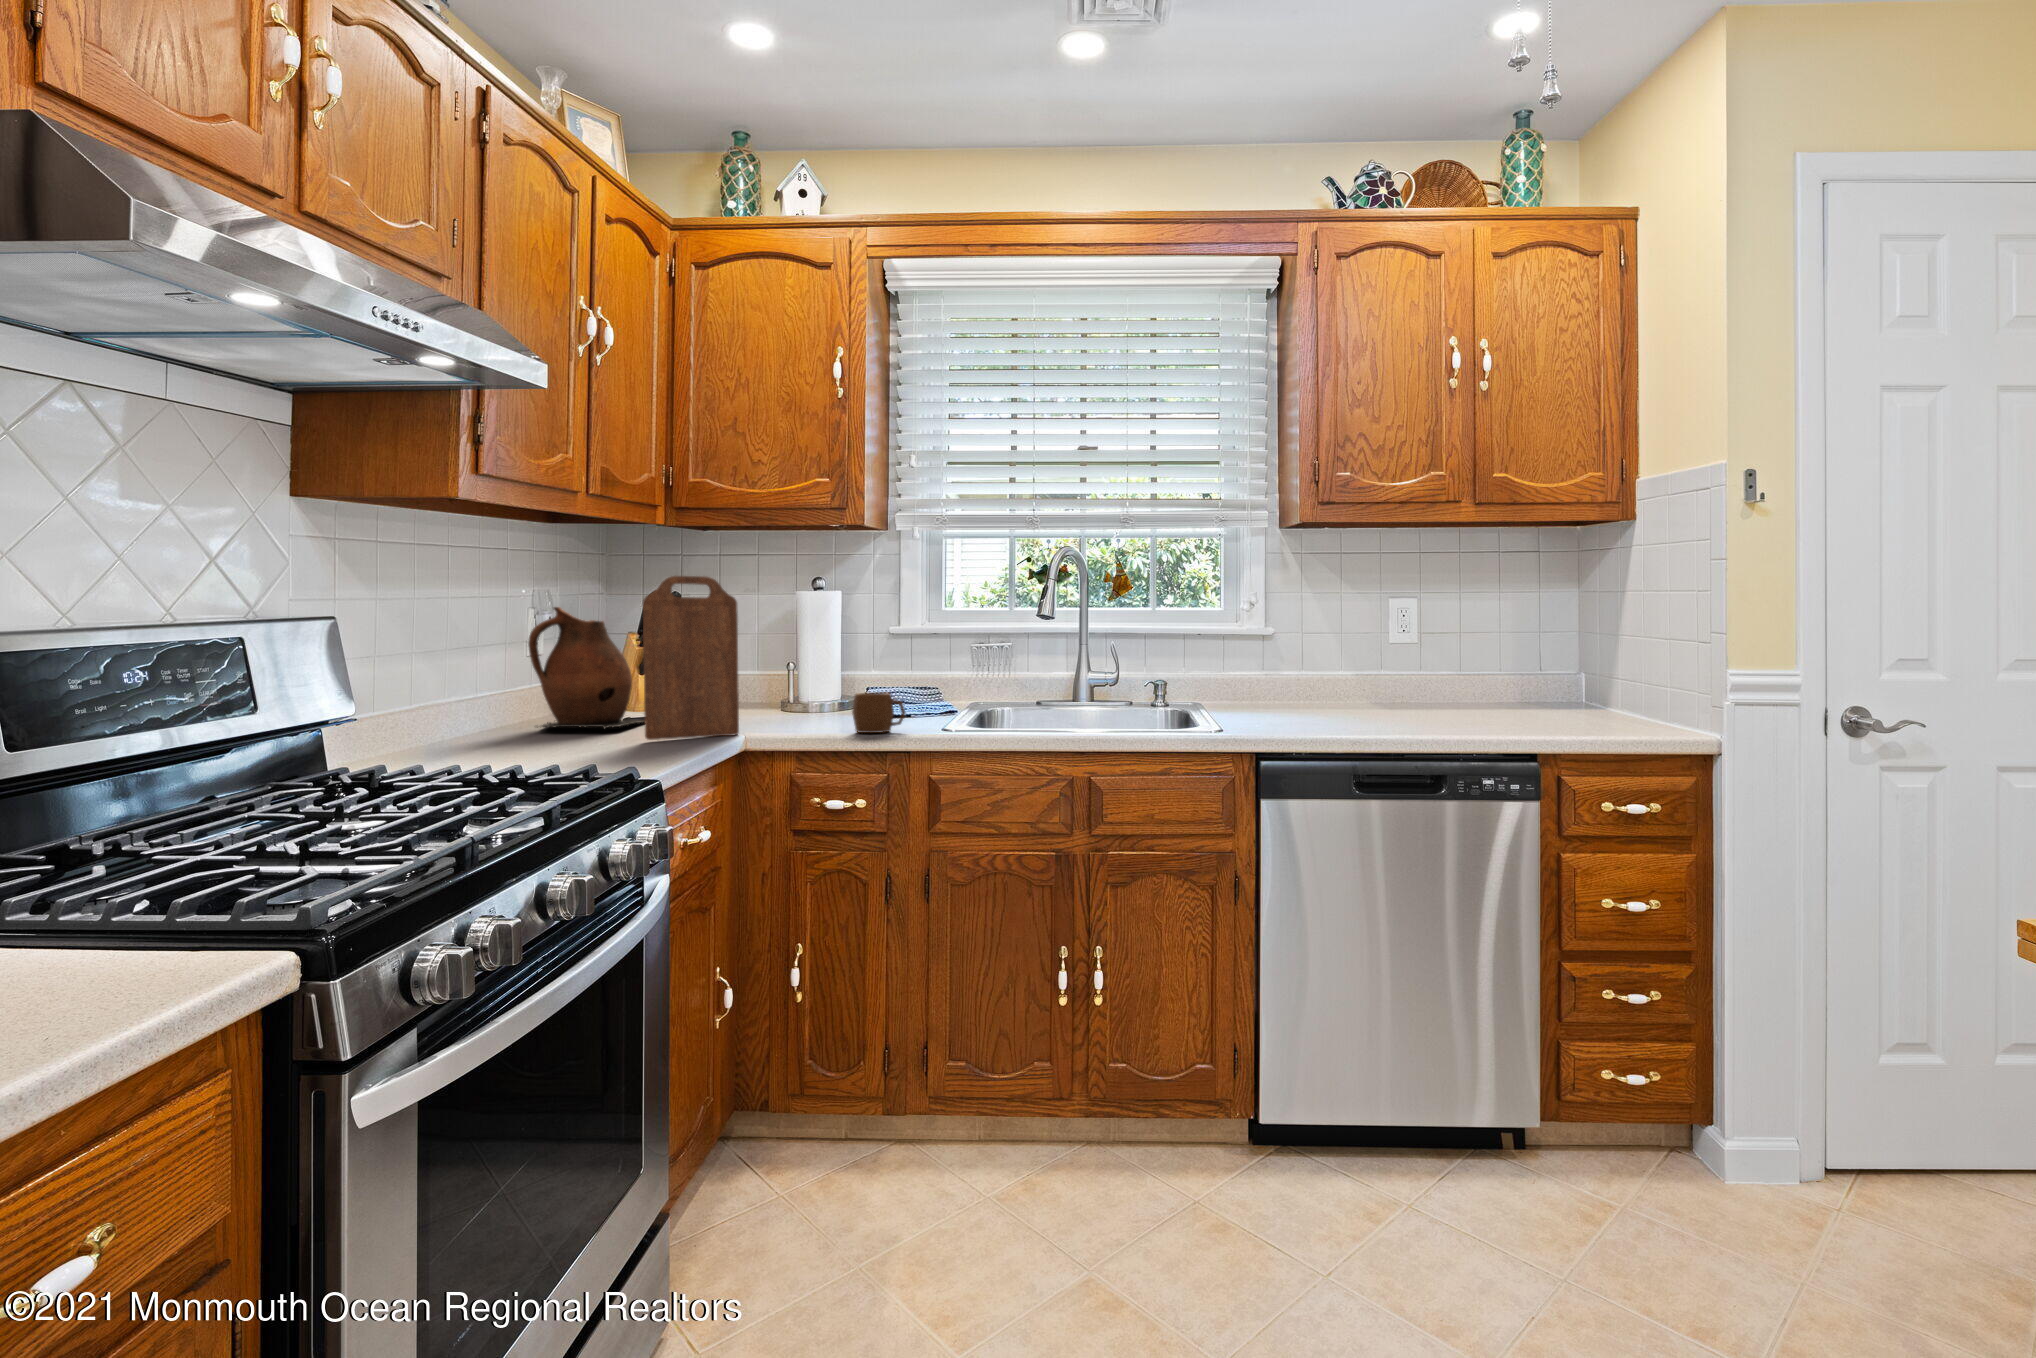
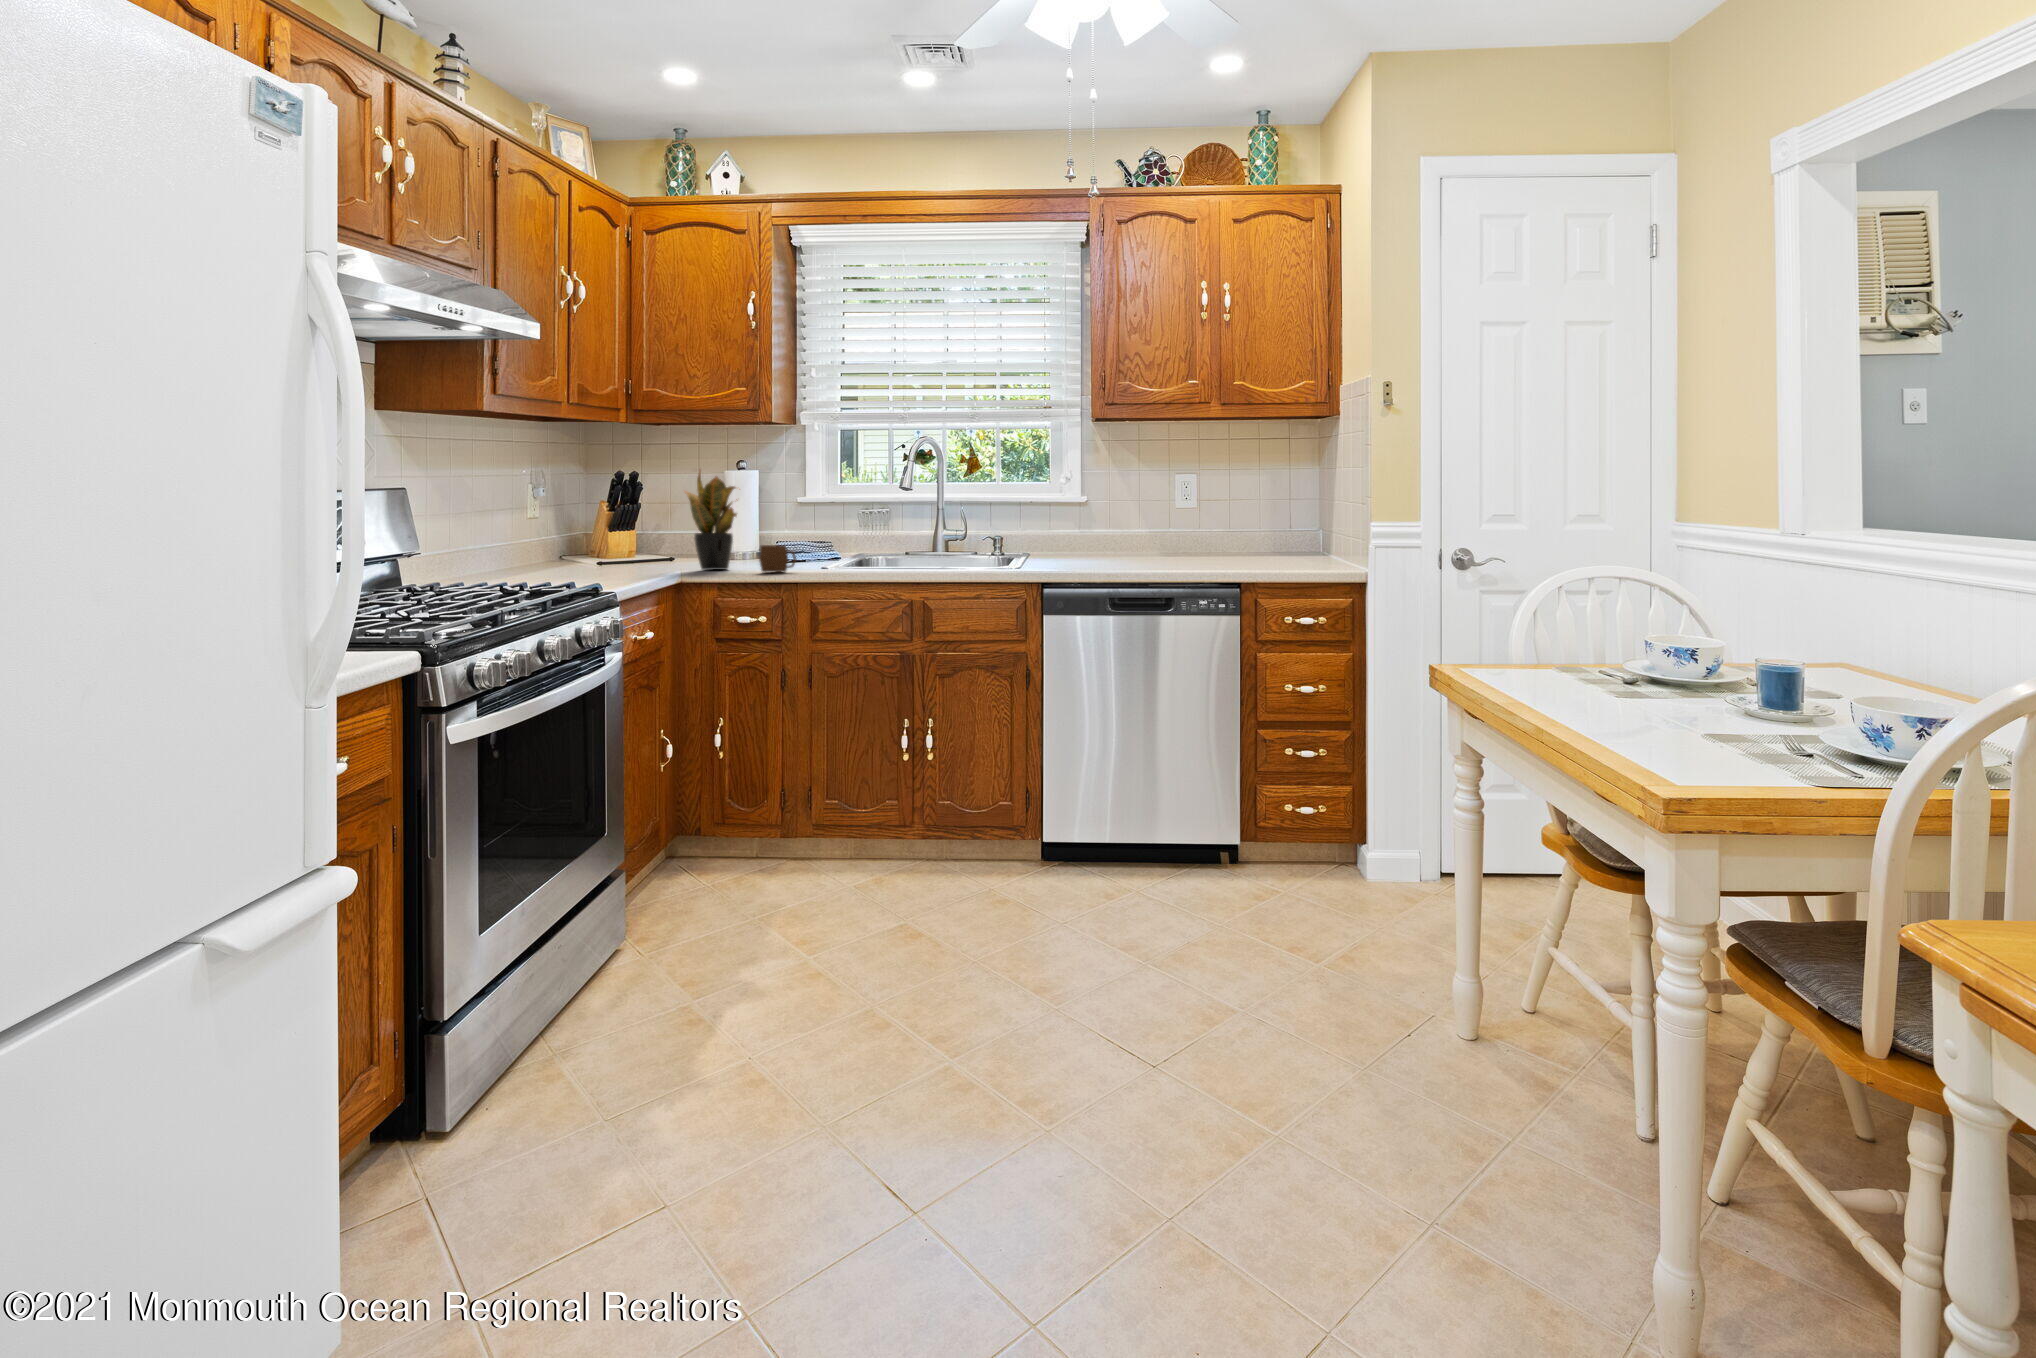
cutting board: present [643,576,739,740] -> none [609,462,680,576]
potted plant: none [731,576,831,723] -> present [685,471,737,570]
ceramic pitcher: present [528,607,644,729] -> none [532,486,620,572]

